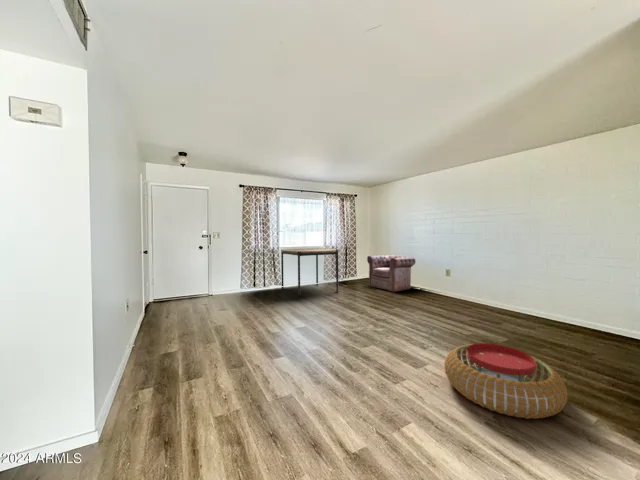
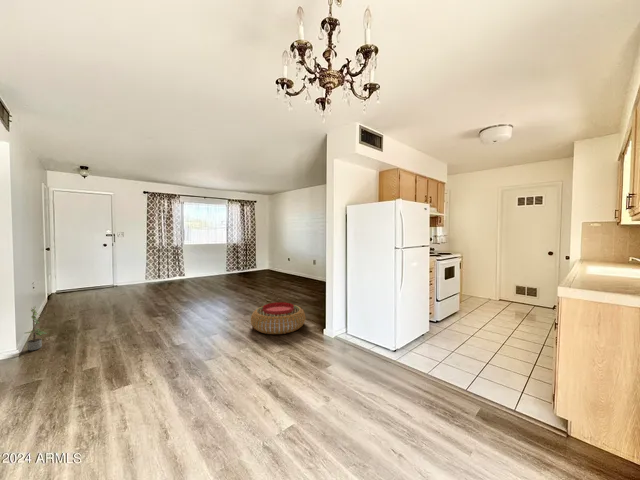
dining table: present [281,248,338,297] -> none [183,246,233,285]
armchair: present [367,255,416,292] -> none [261,251,297,279]
potted plant: none [110,334,144,410] -> present [26,307,47,351]

